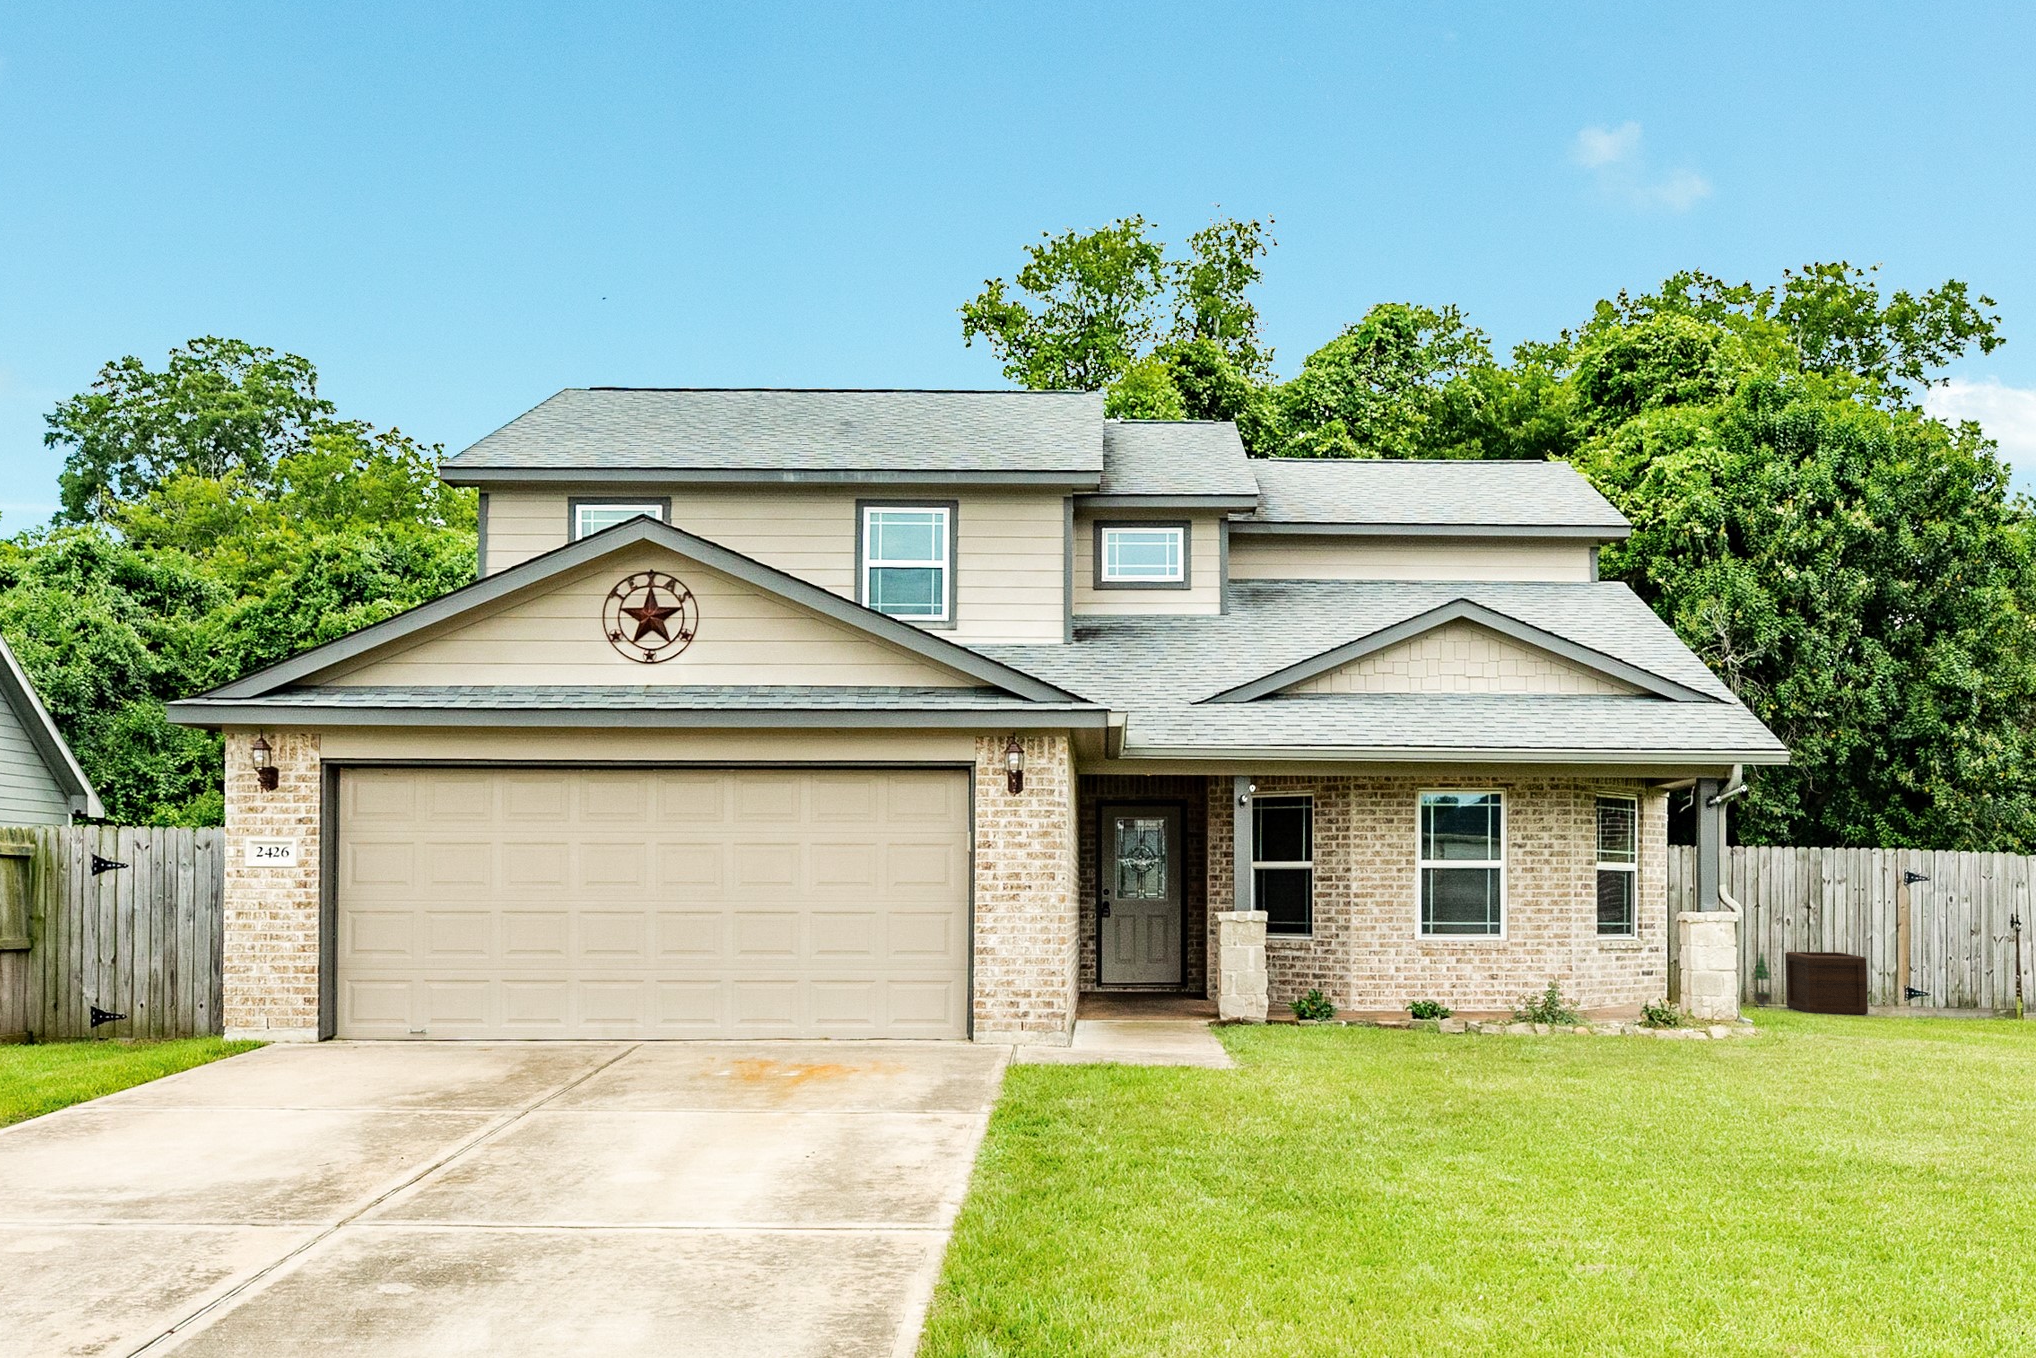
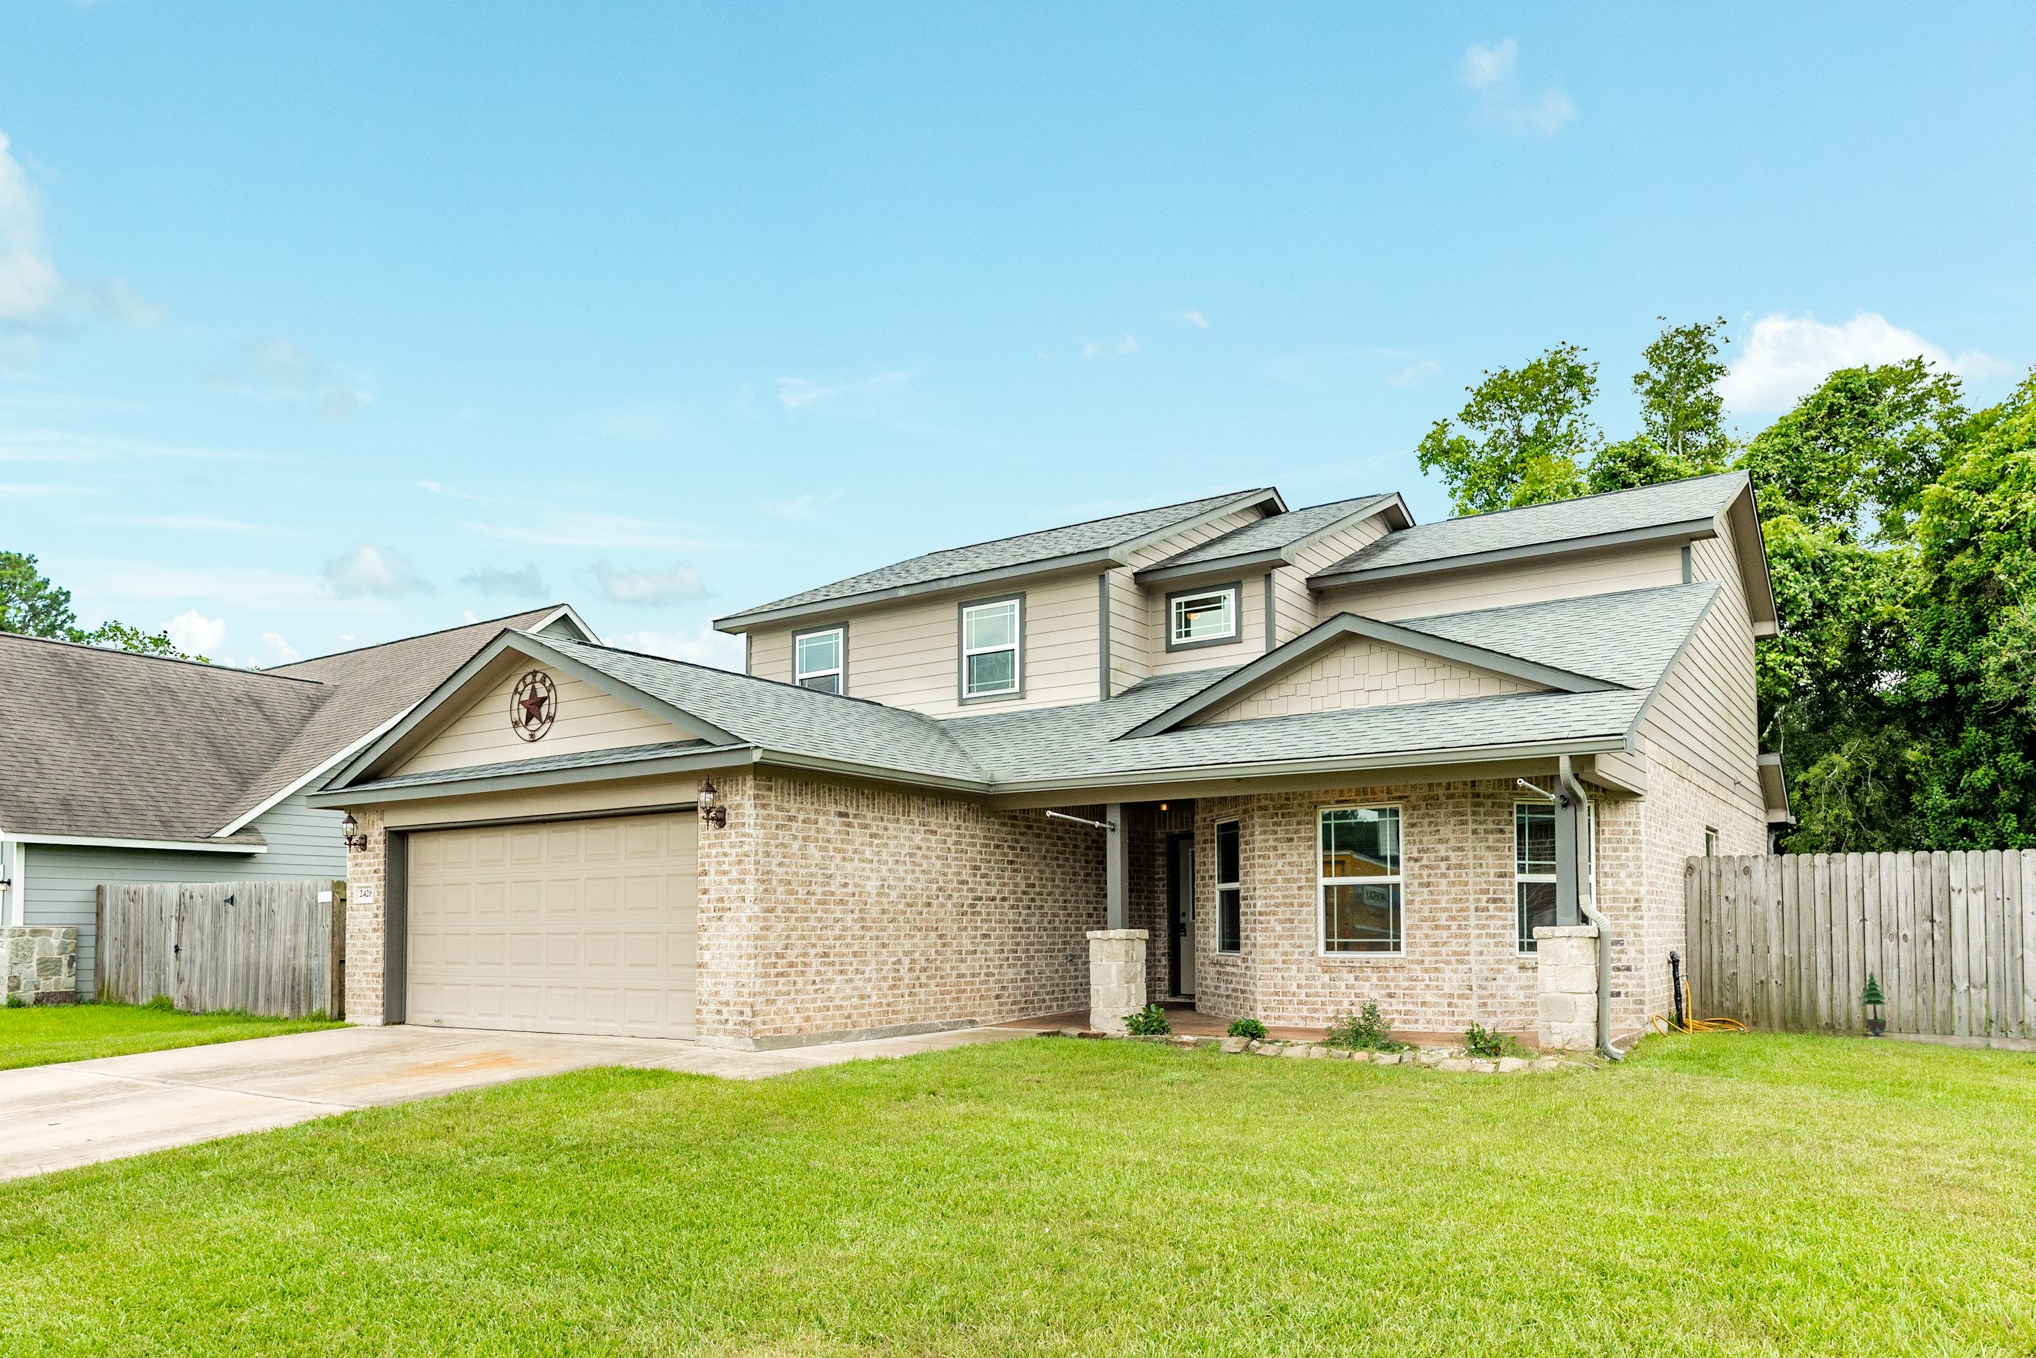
wooden crate: present [1785,952,1868,1015] -> none [1896,973,1984,1048]

